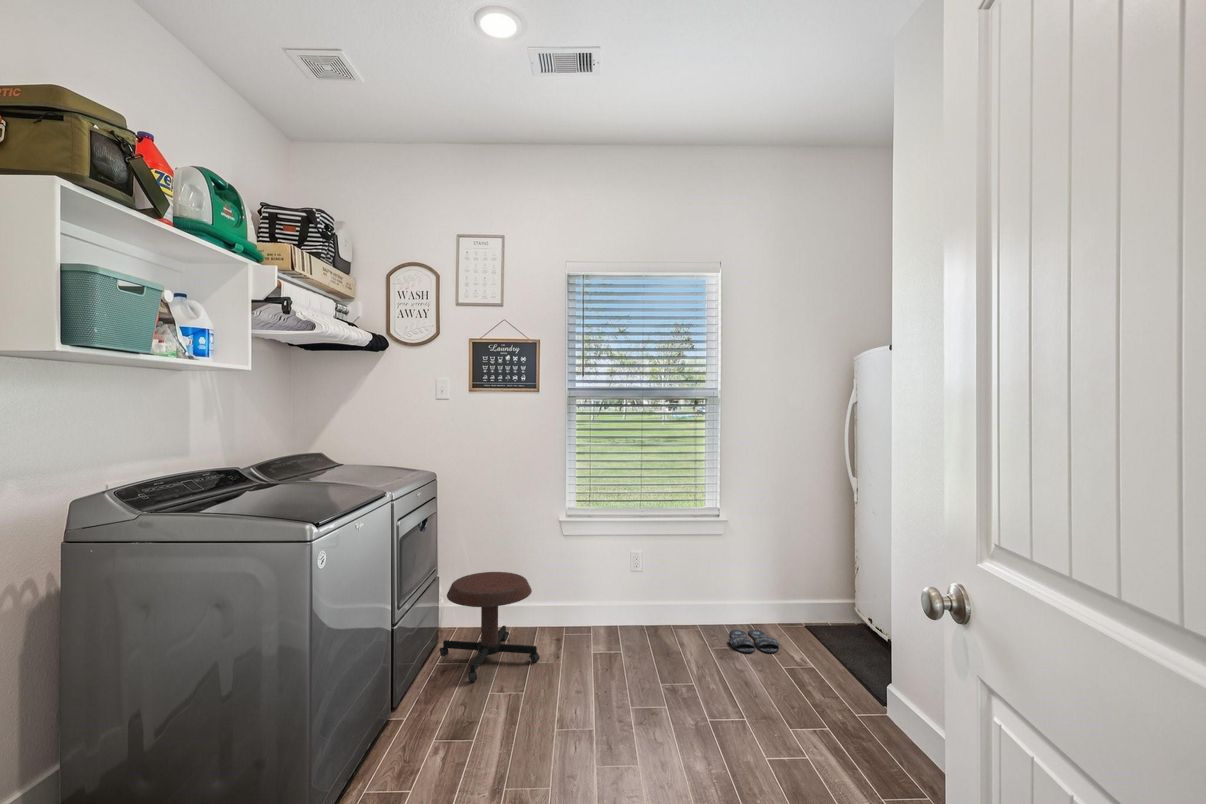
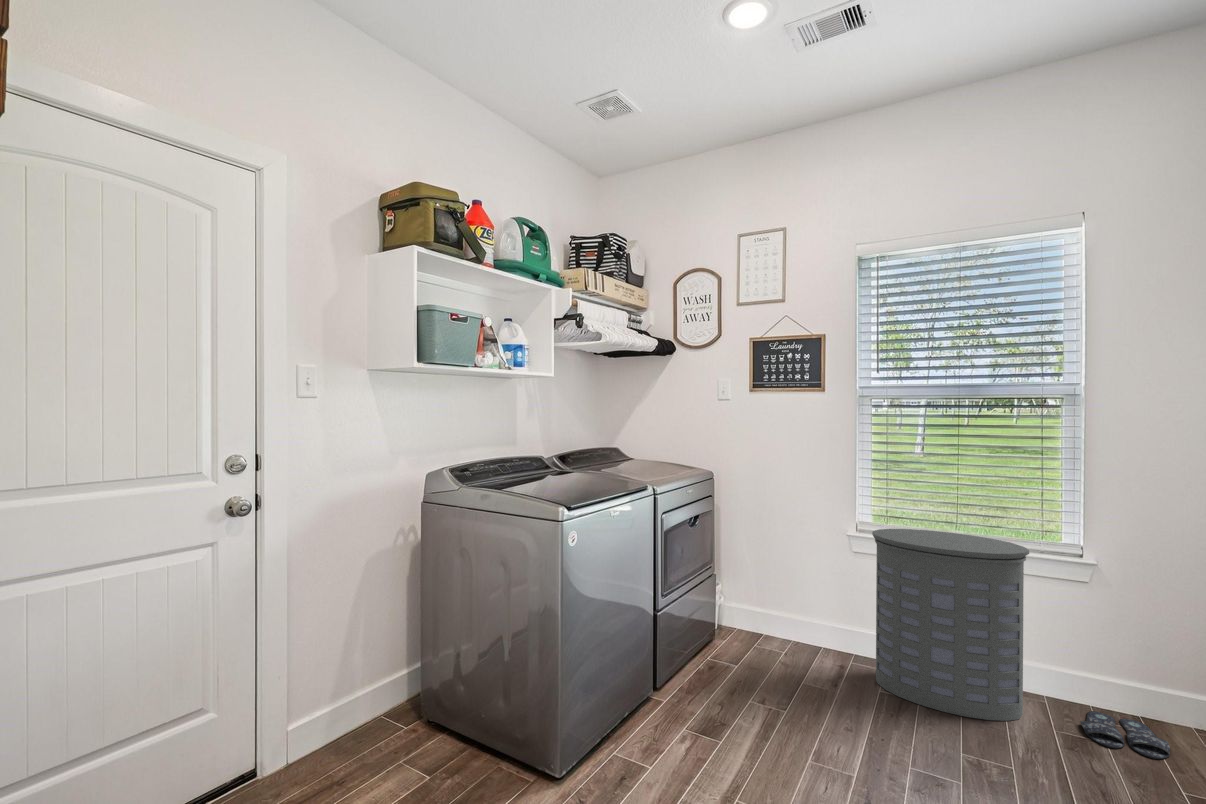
laundry hamper: none [585,509,697,658] -> present [872,529,1029,721]
stool: present [439,572,540,682] -> none [714,577,813,684]

